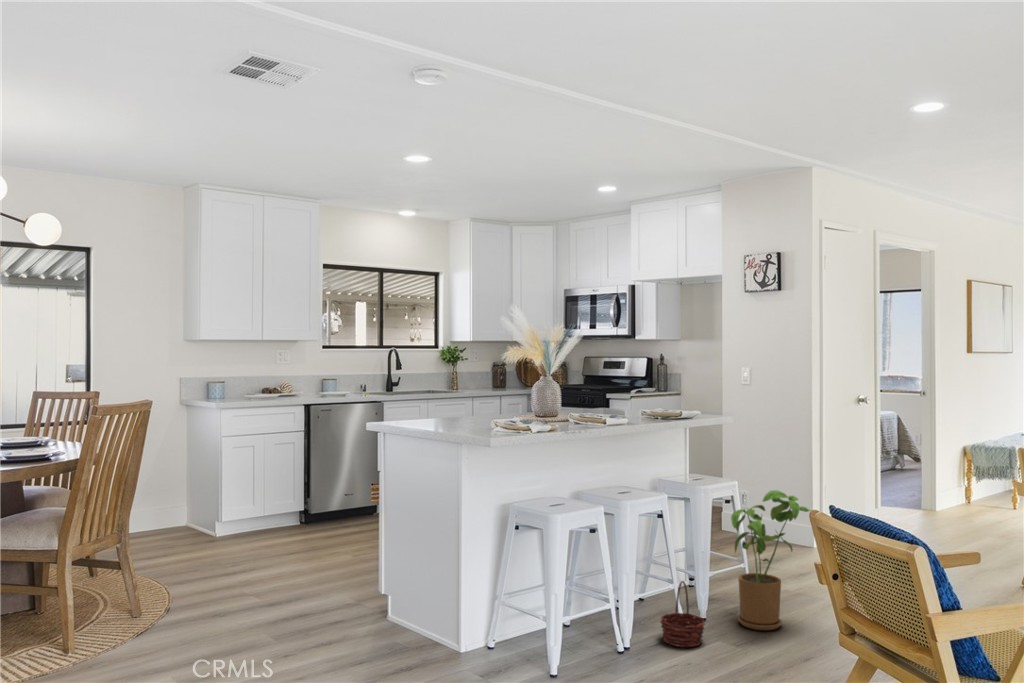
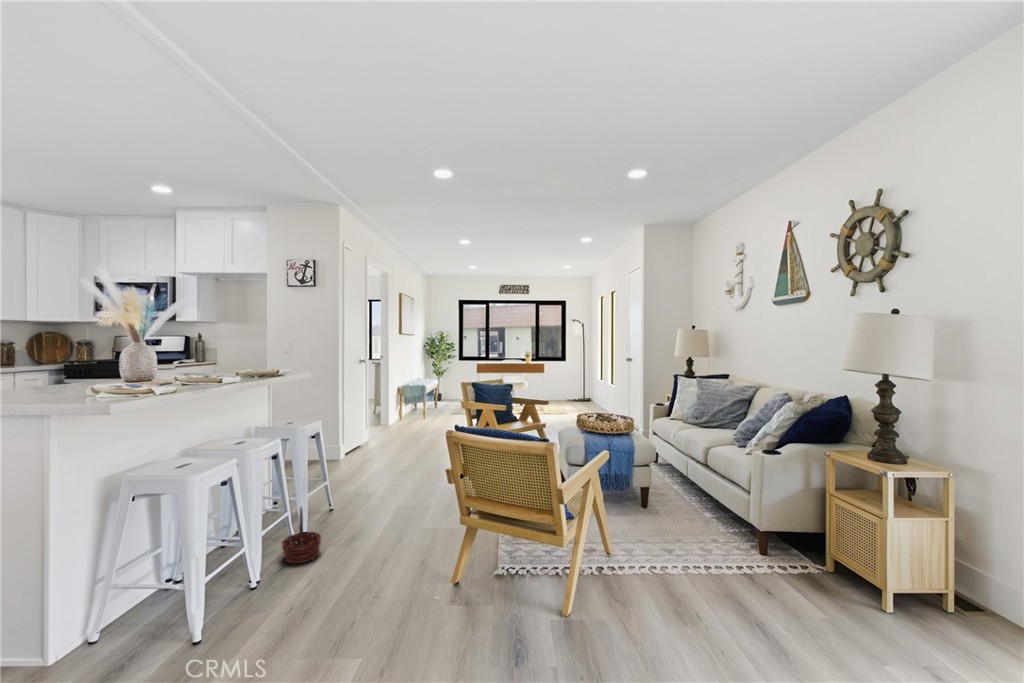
house plant: present [731,490,811,630] -> none [325,422,386,528]

